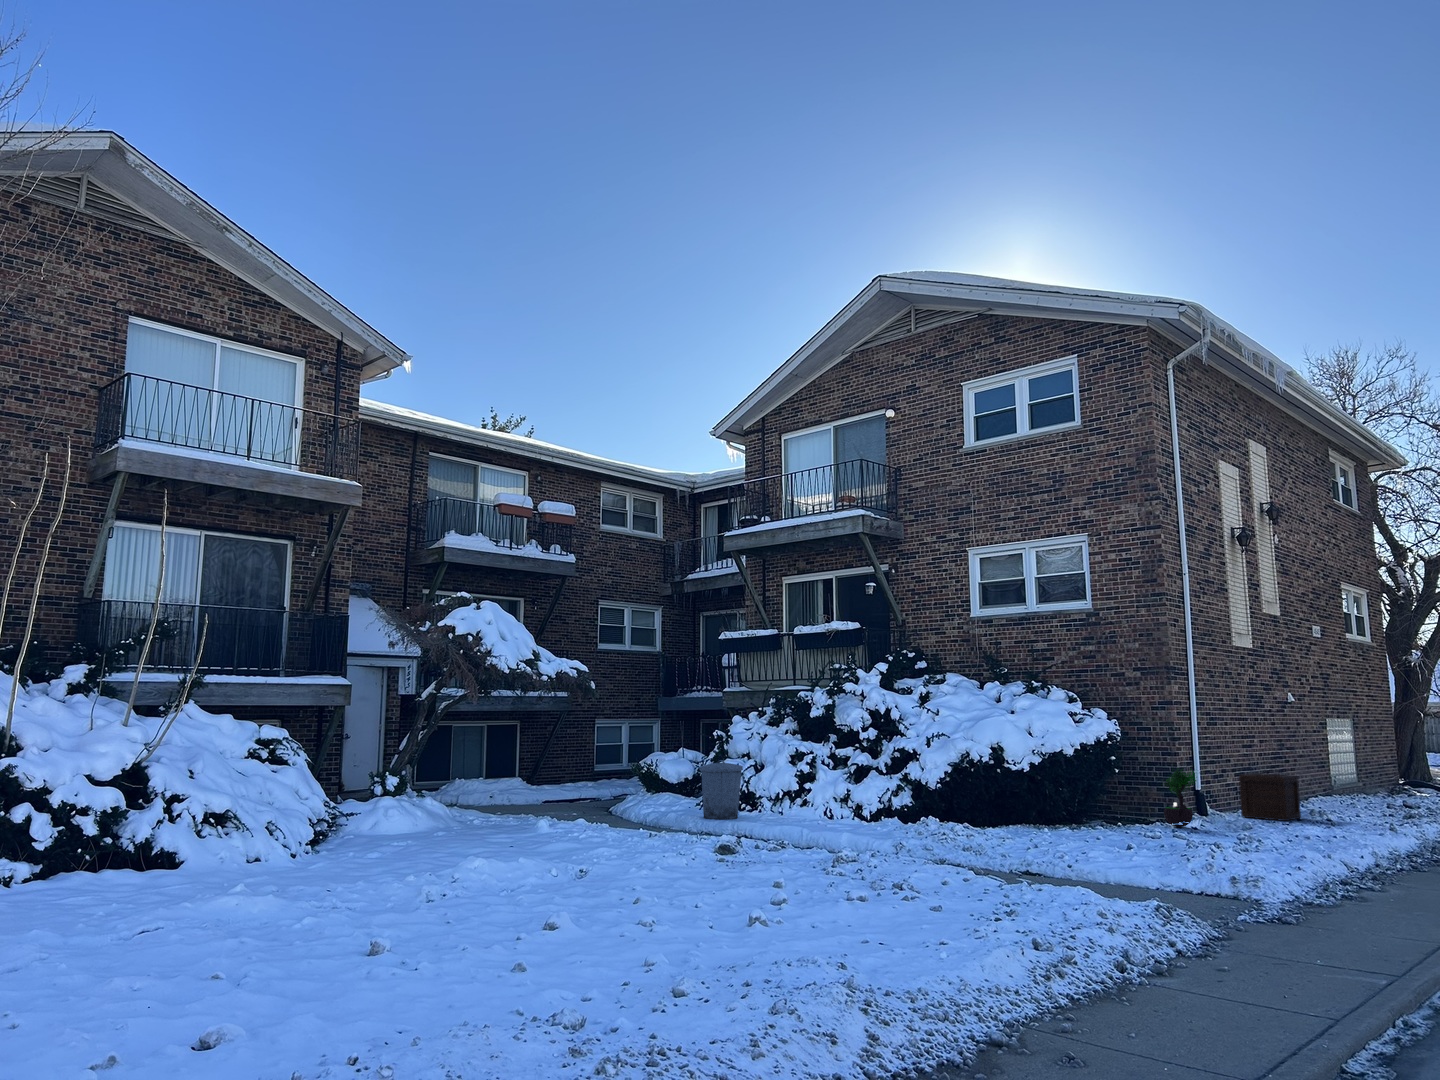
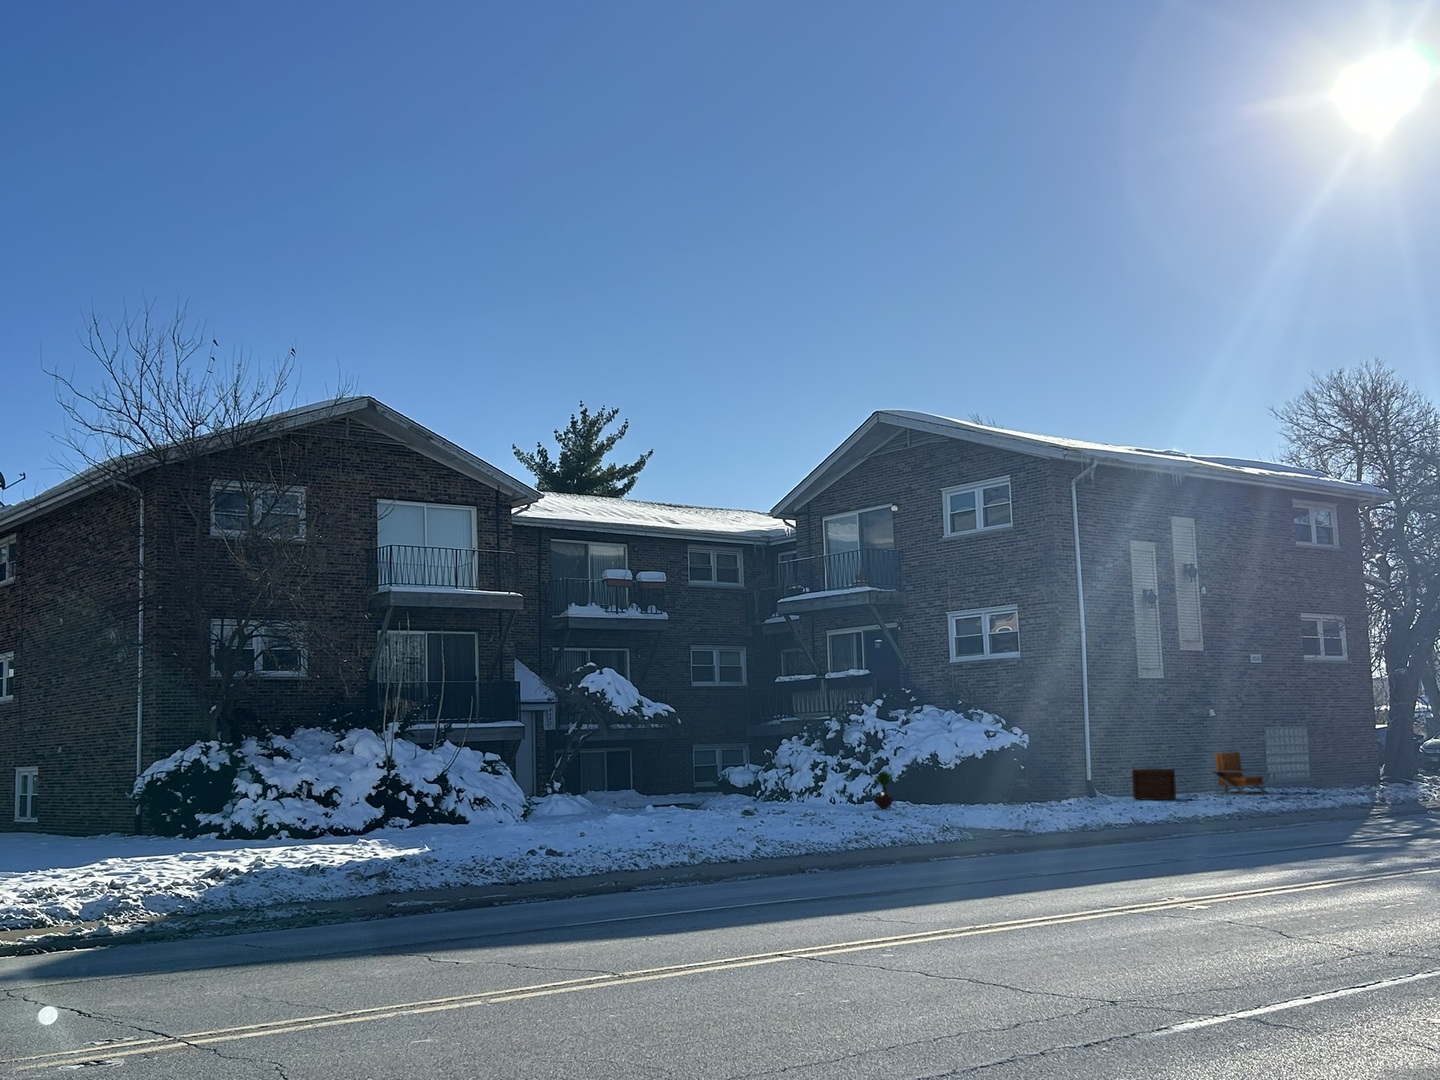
lounge chair: none [1303,752,1376,811] -> present [1211,752,1267,795]
trash can: present [699,760,743,819] -> none [752,769,780,806]
potted tree: present [1164,768,1196,827] -> present [875,770,893,809]

